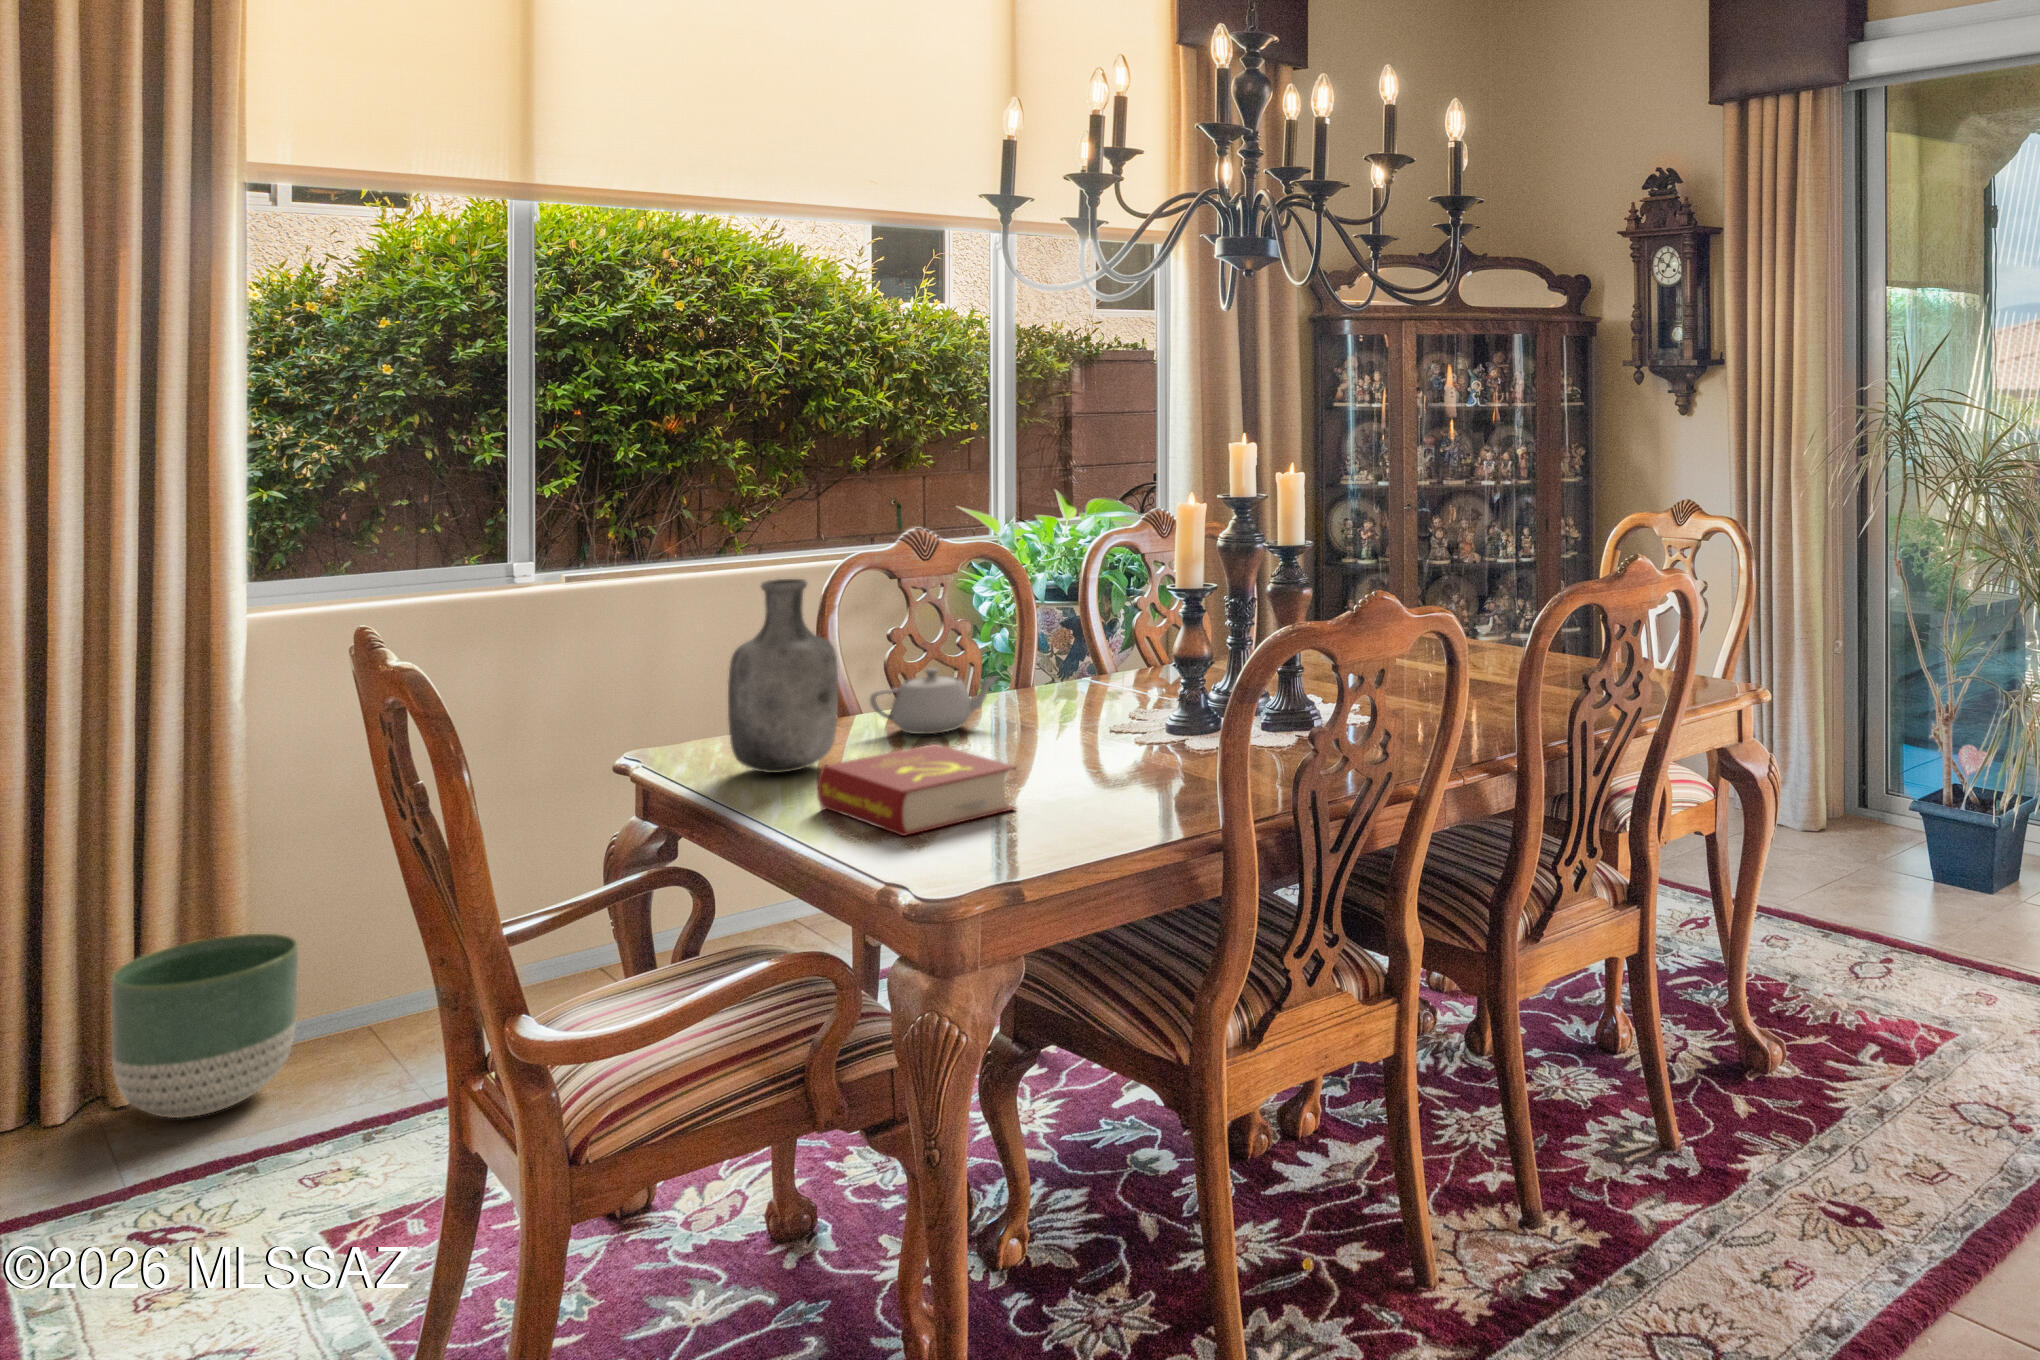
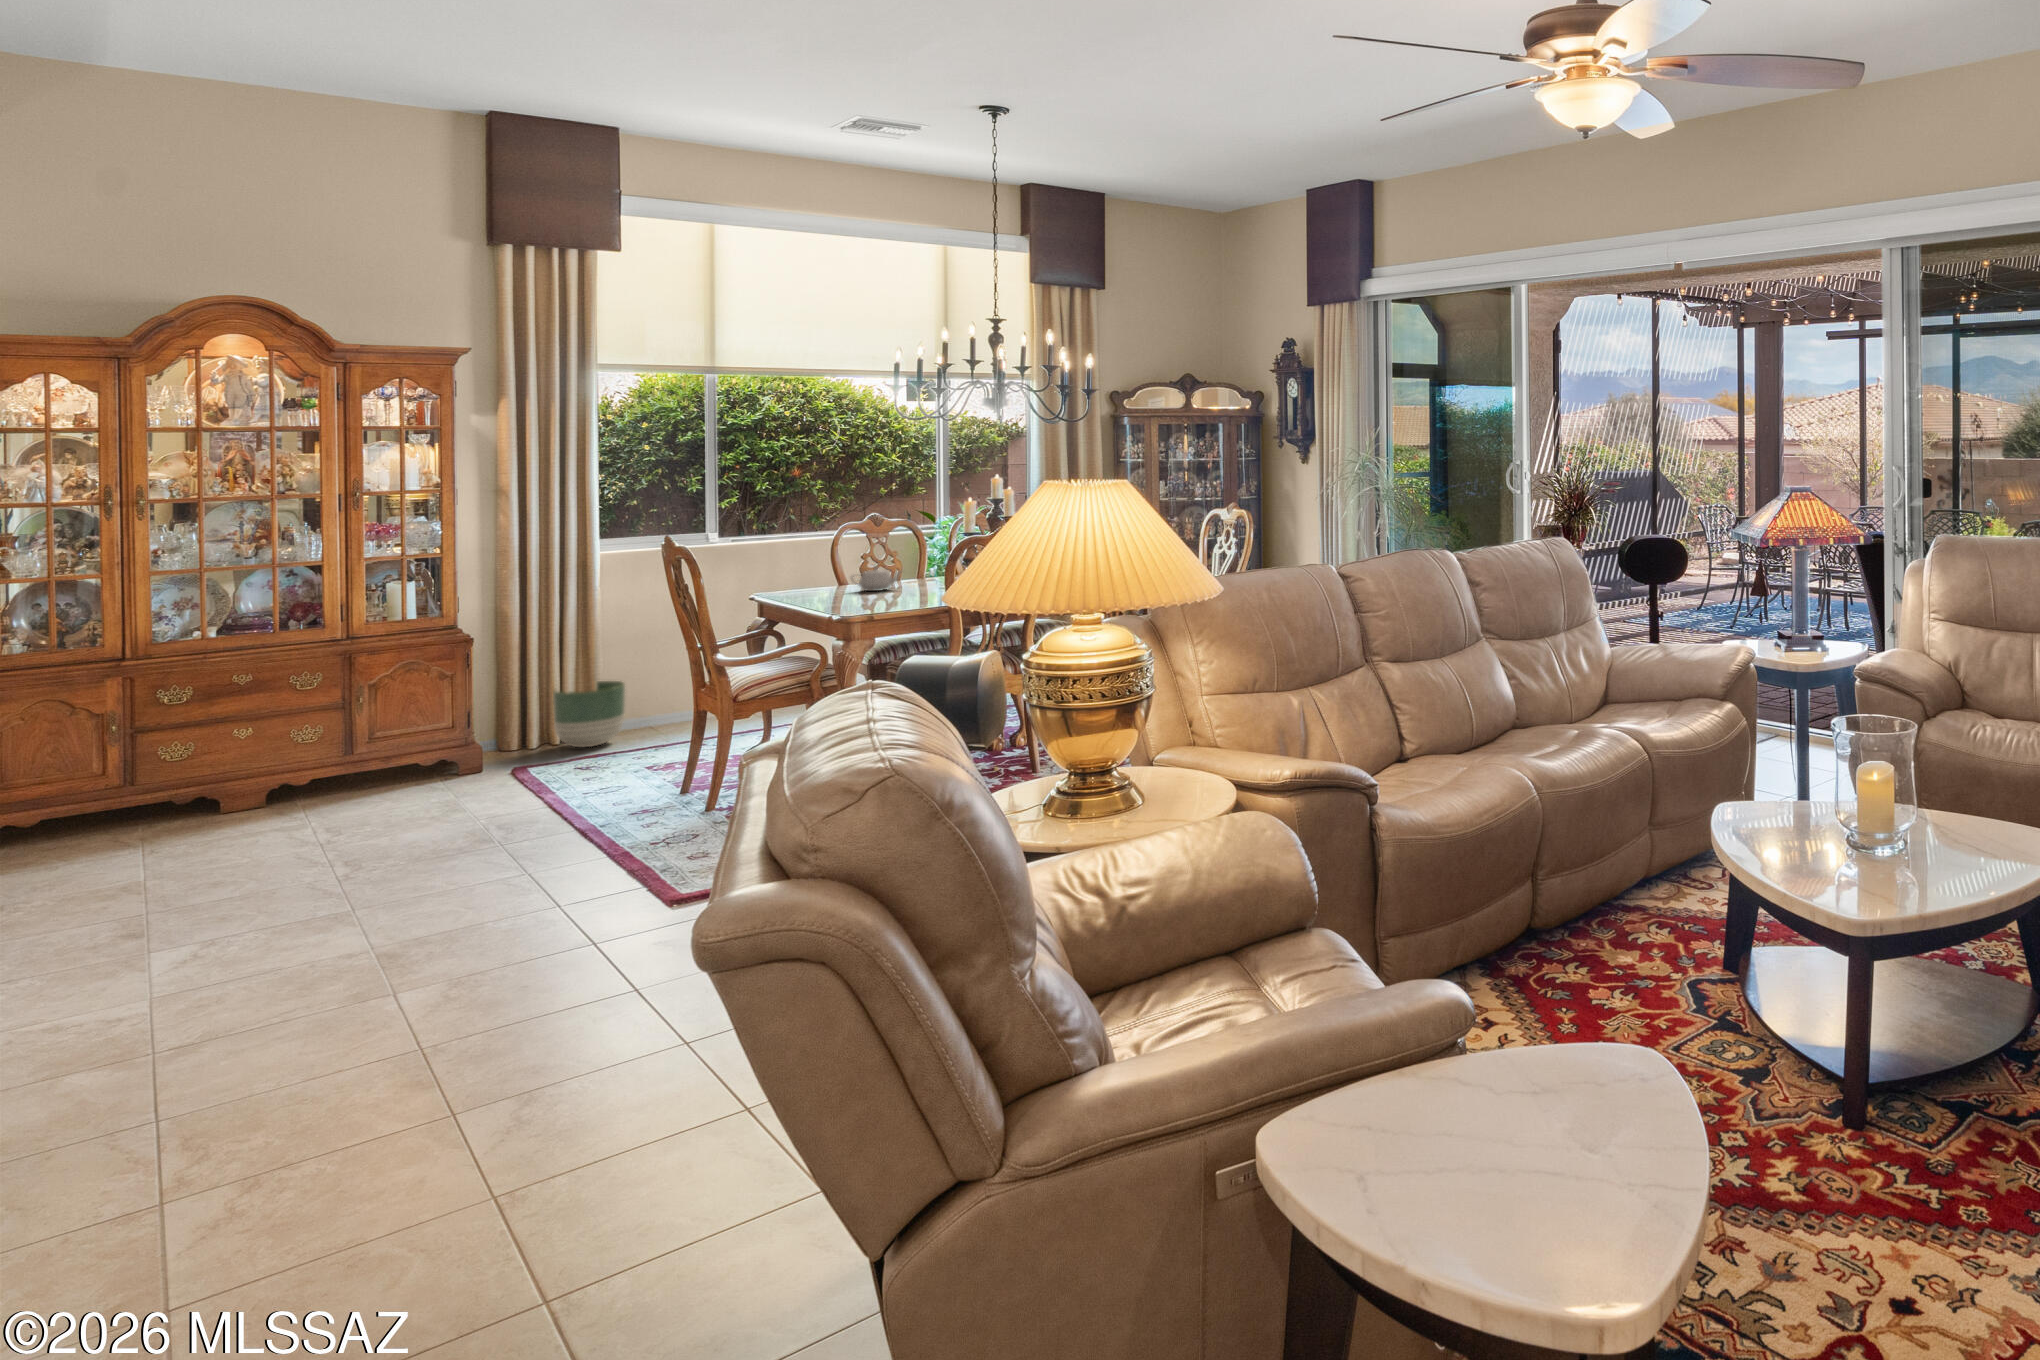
vase: present [728,579,838,773] -> none [790,528,833,599]
book: present [818,744,1016,836] -> none [819,587,889,611]

